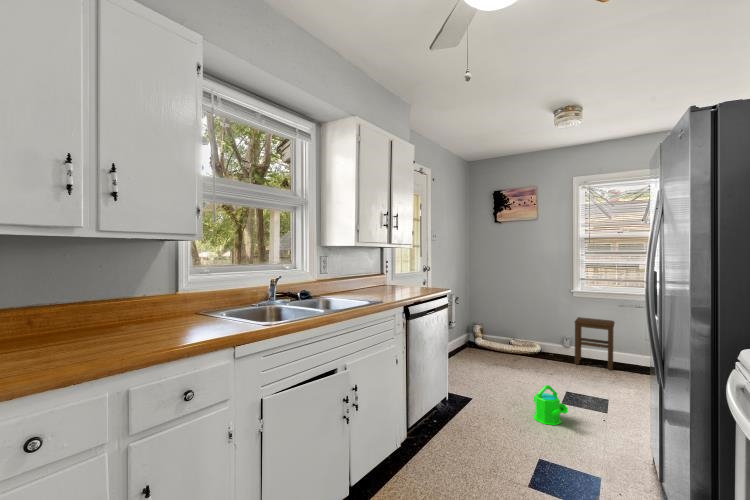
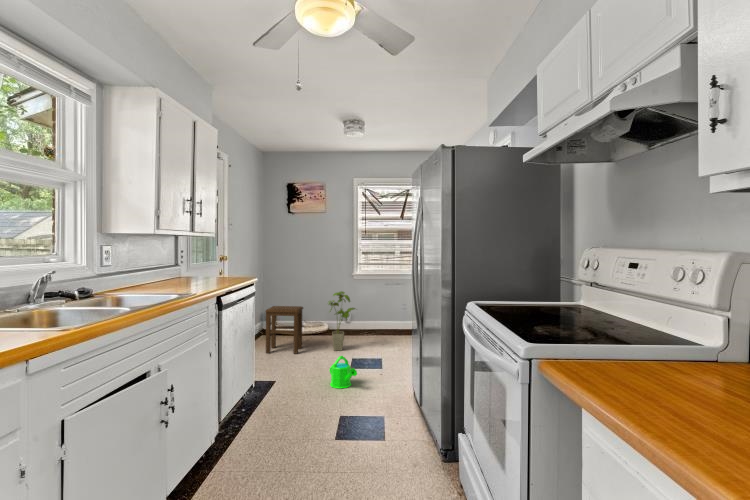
house plant: none [535,309,576,378] -> present [329,291,355,351]
stool: present [575,317,614,370] -> present [266,306,303,354]

